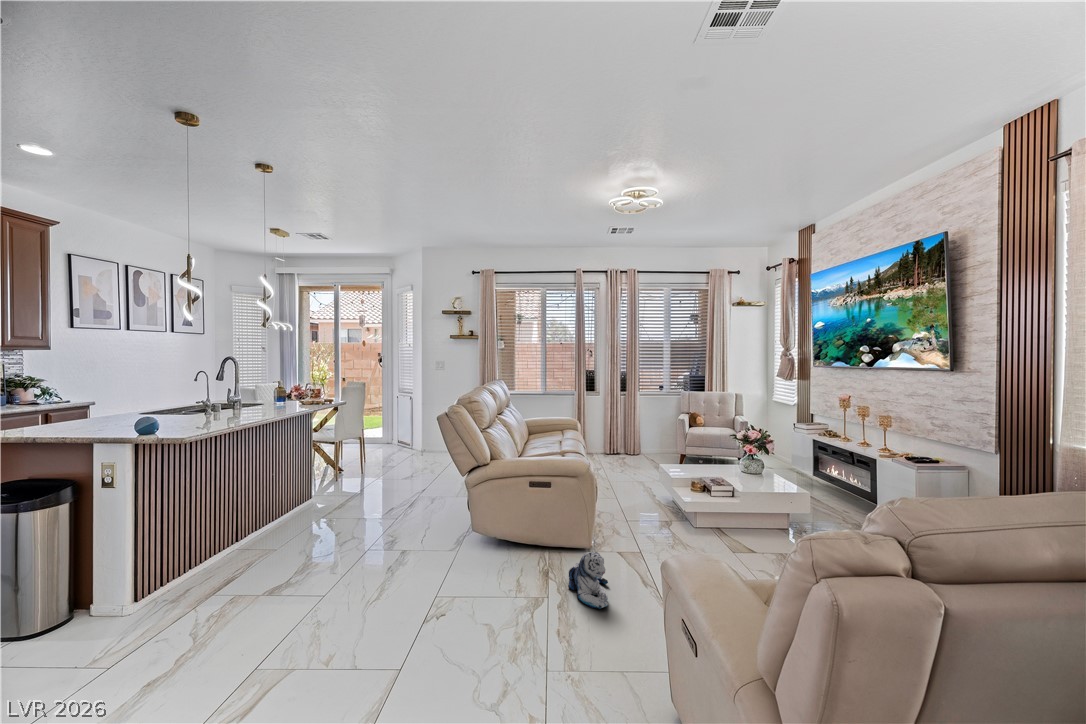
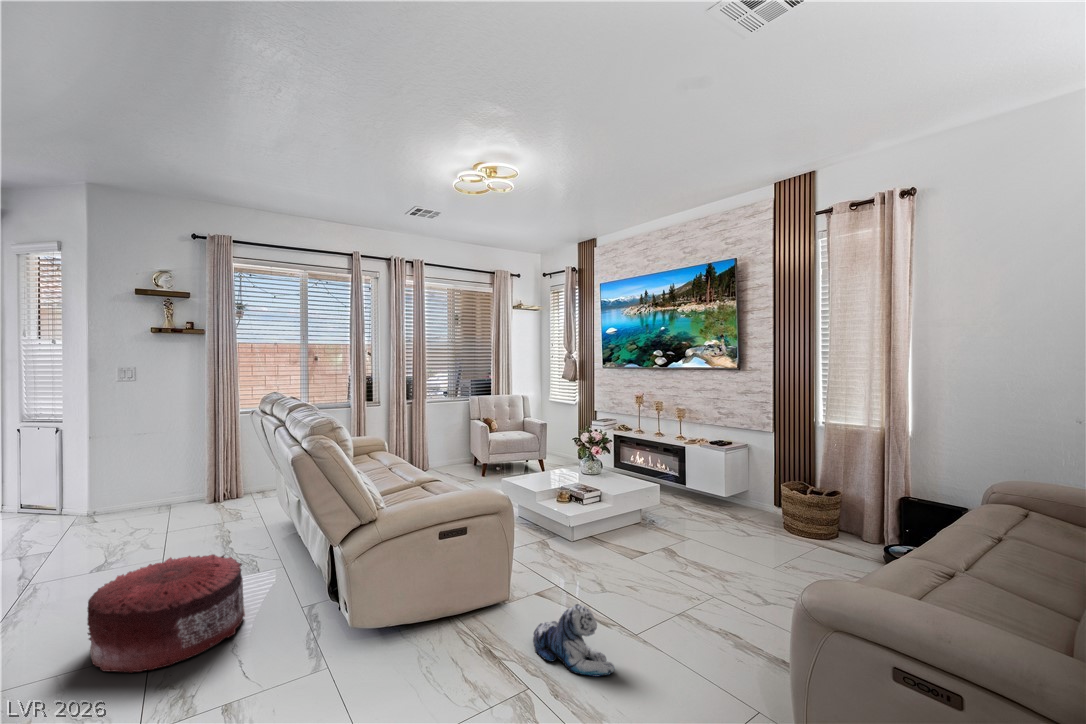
pouf: none [361,474,439,530] -> present [87,554,245,673]

